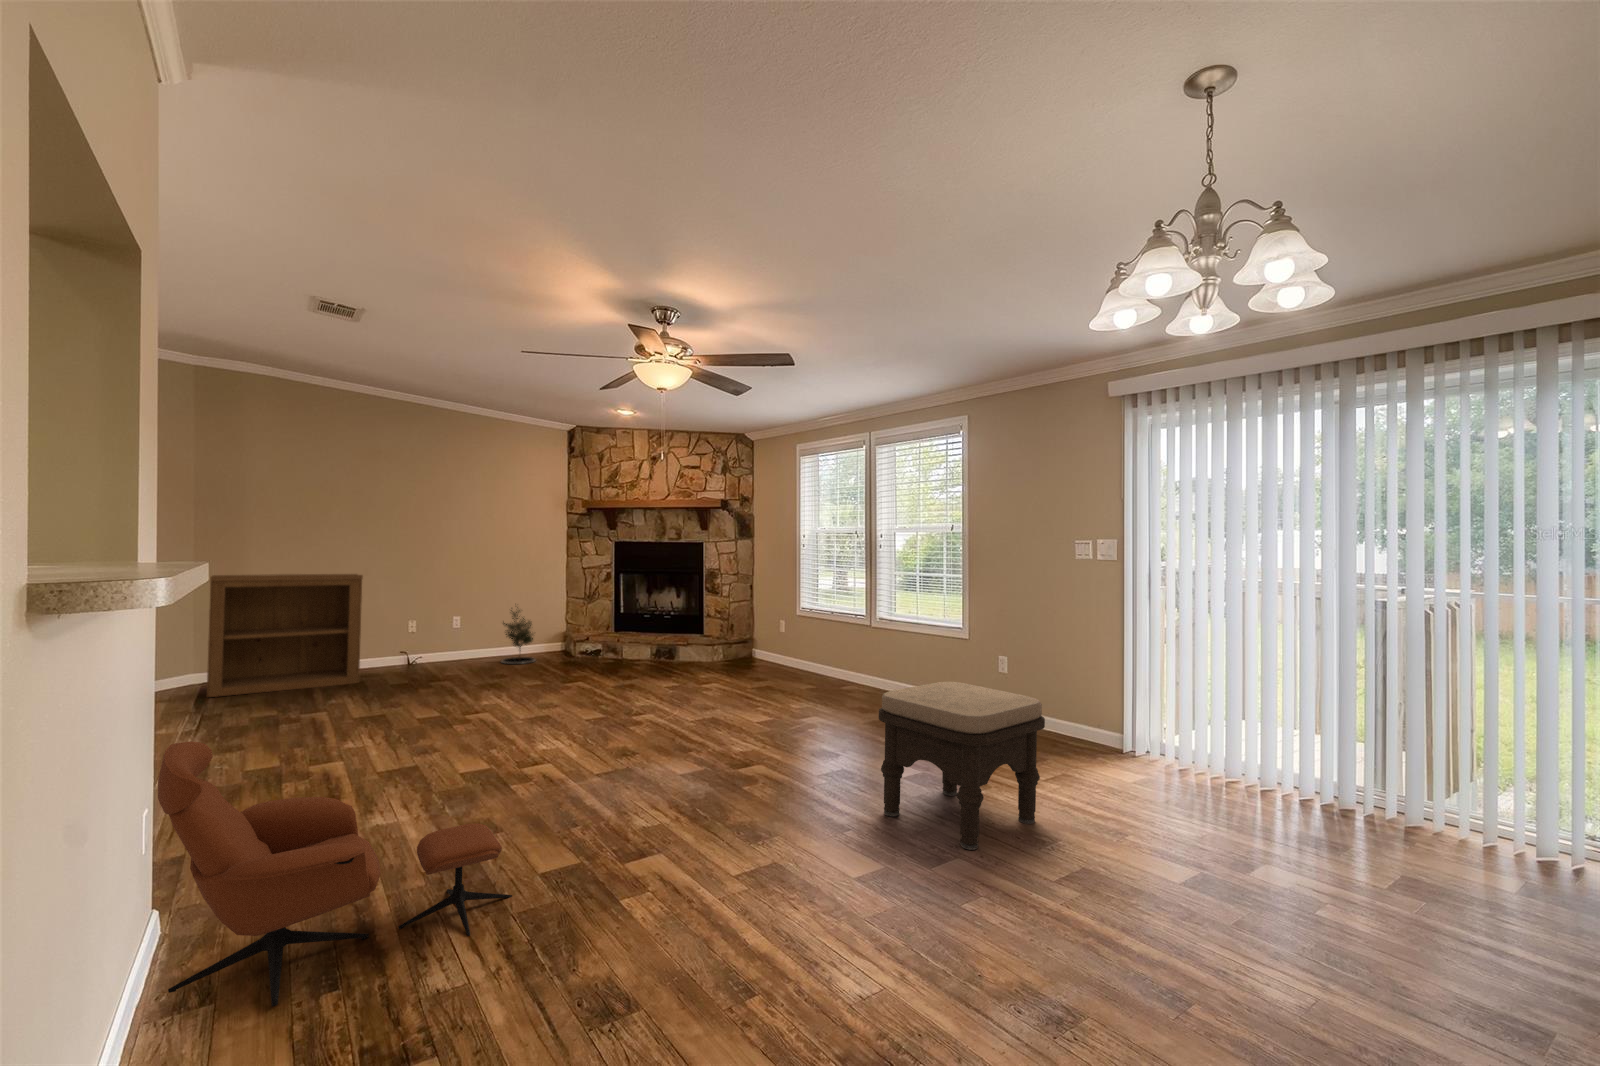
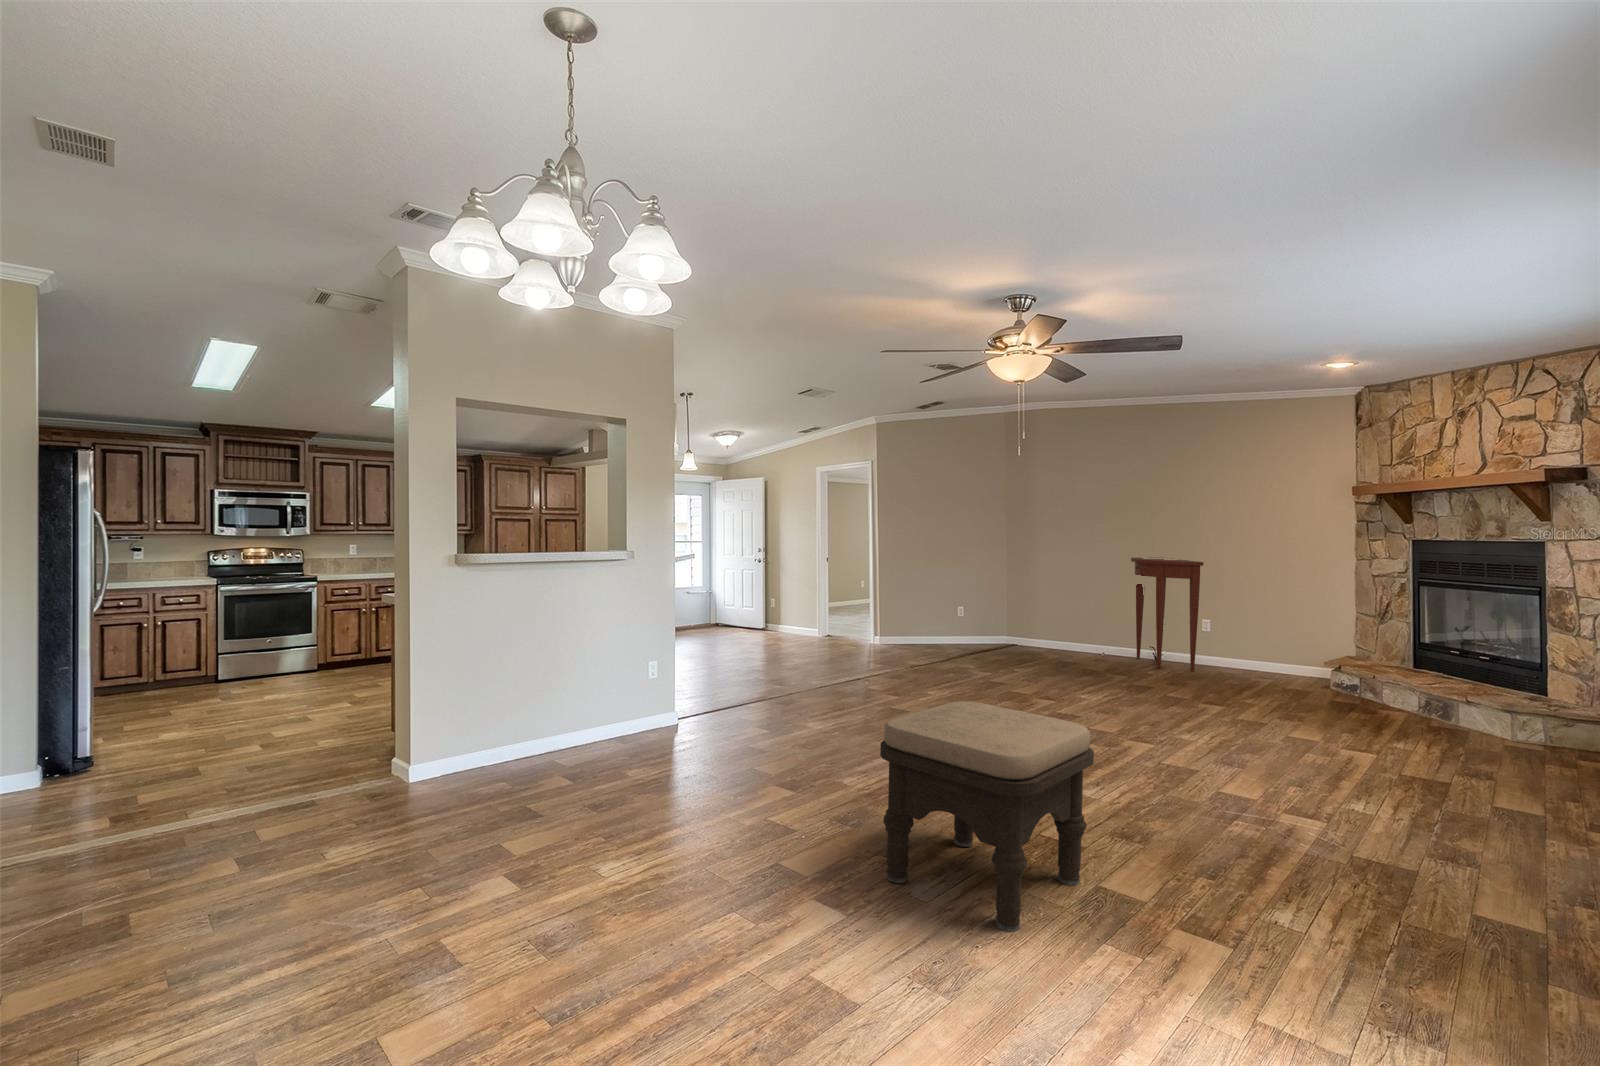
console table: none [387,563,483,676] -> present [1131,557,1204,672]
bookshelf: present [207,574,363,697] -> none [1008,560,1119,659]
potted tree: present [501,607,535,664] -> none [1244,608,1293,680]
lounge chair: present [158,741,512,1007] -> none [650,612,764,744]

